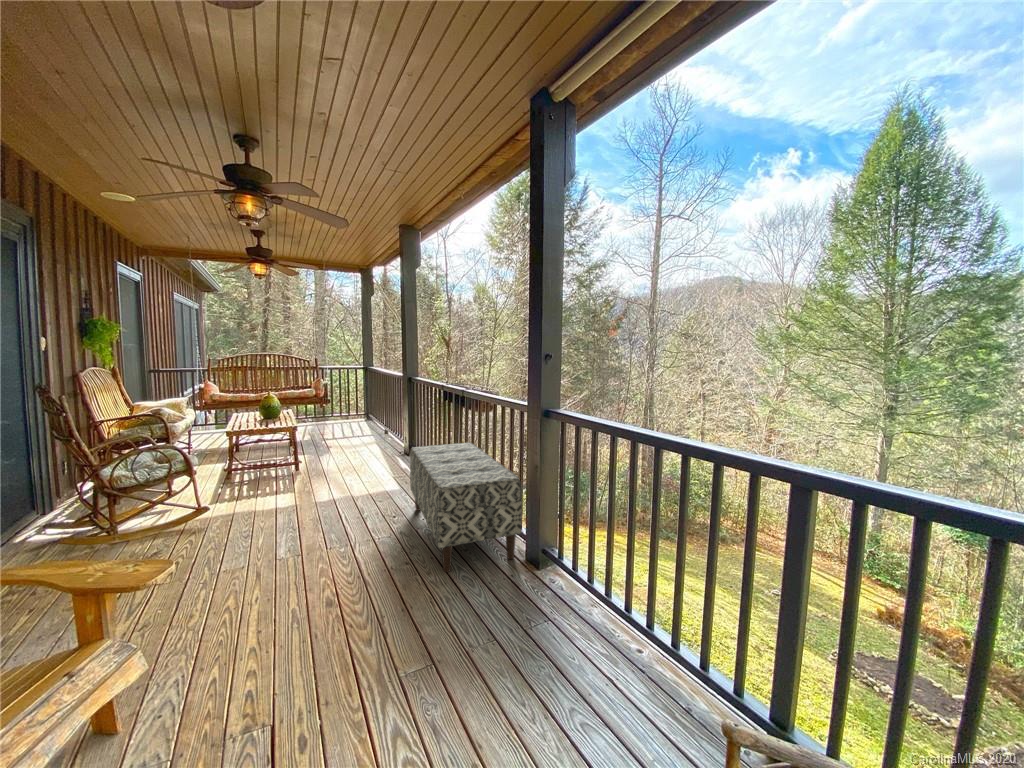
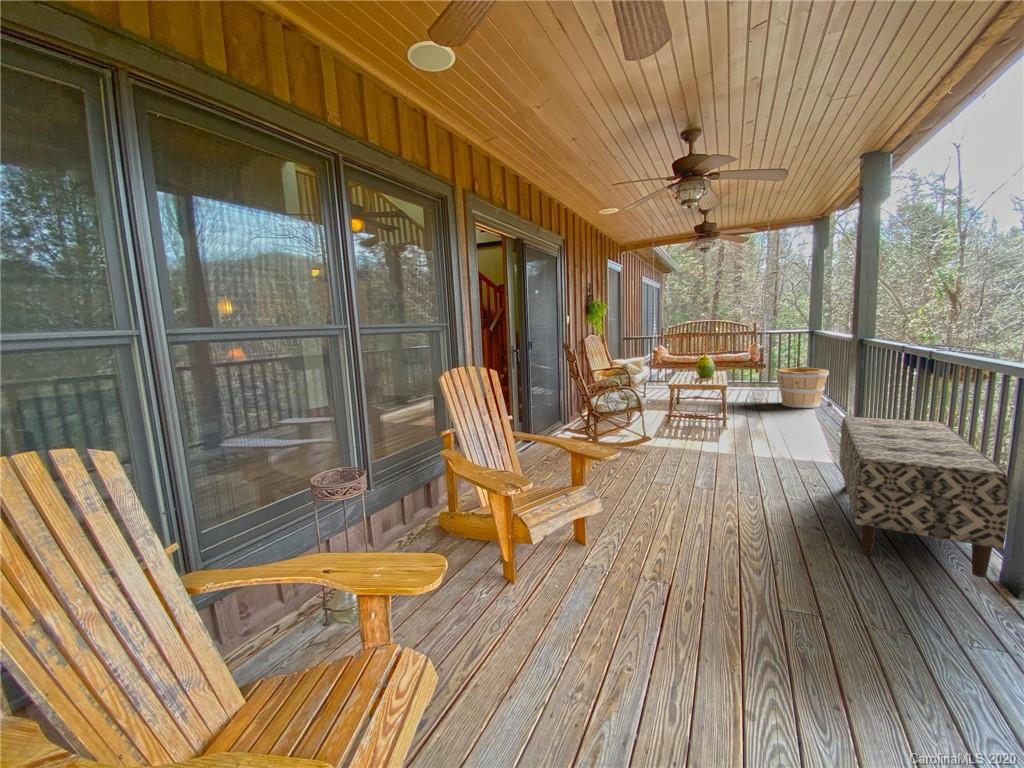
wooden bucket: none [341,401,383,440] -> present [776,367,829,408]

